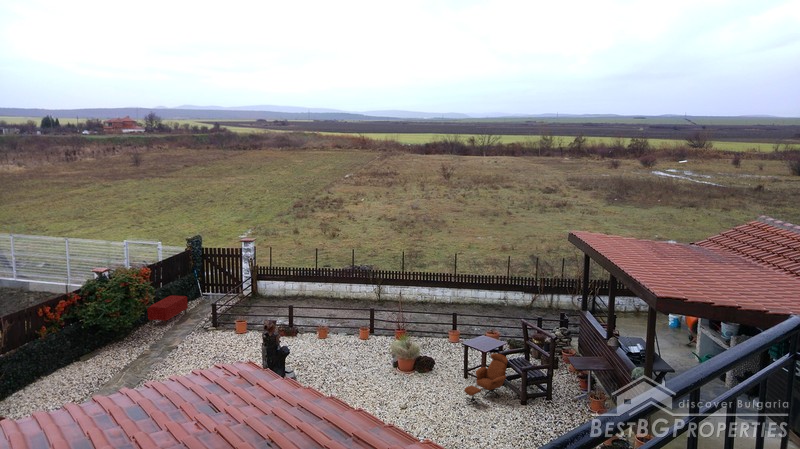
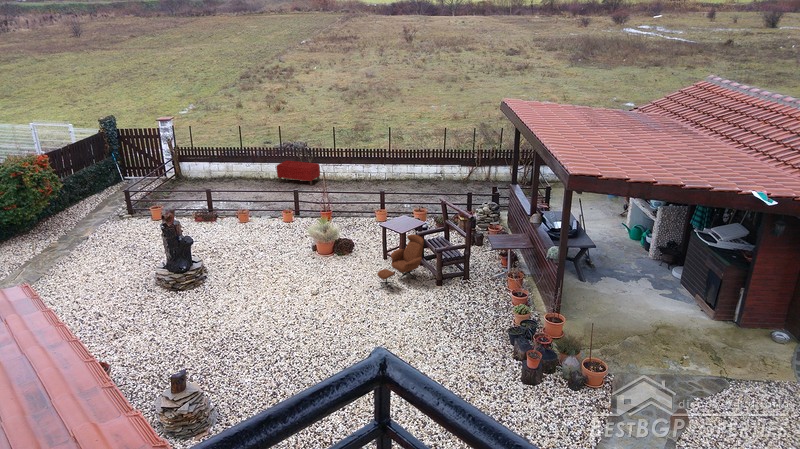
bench: present [148,295,188,326] -> present [276,161,320,186]

